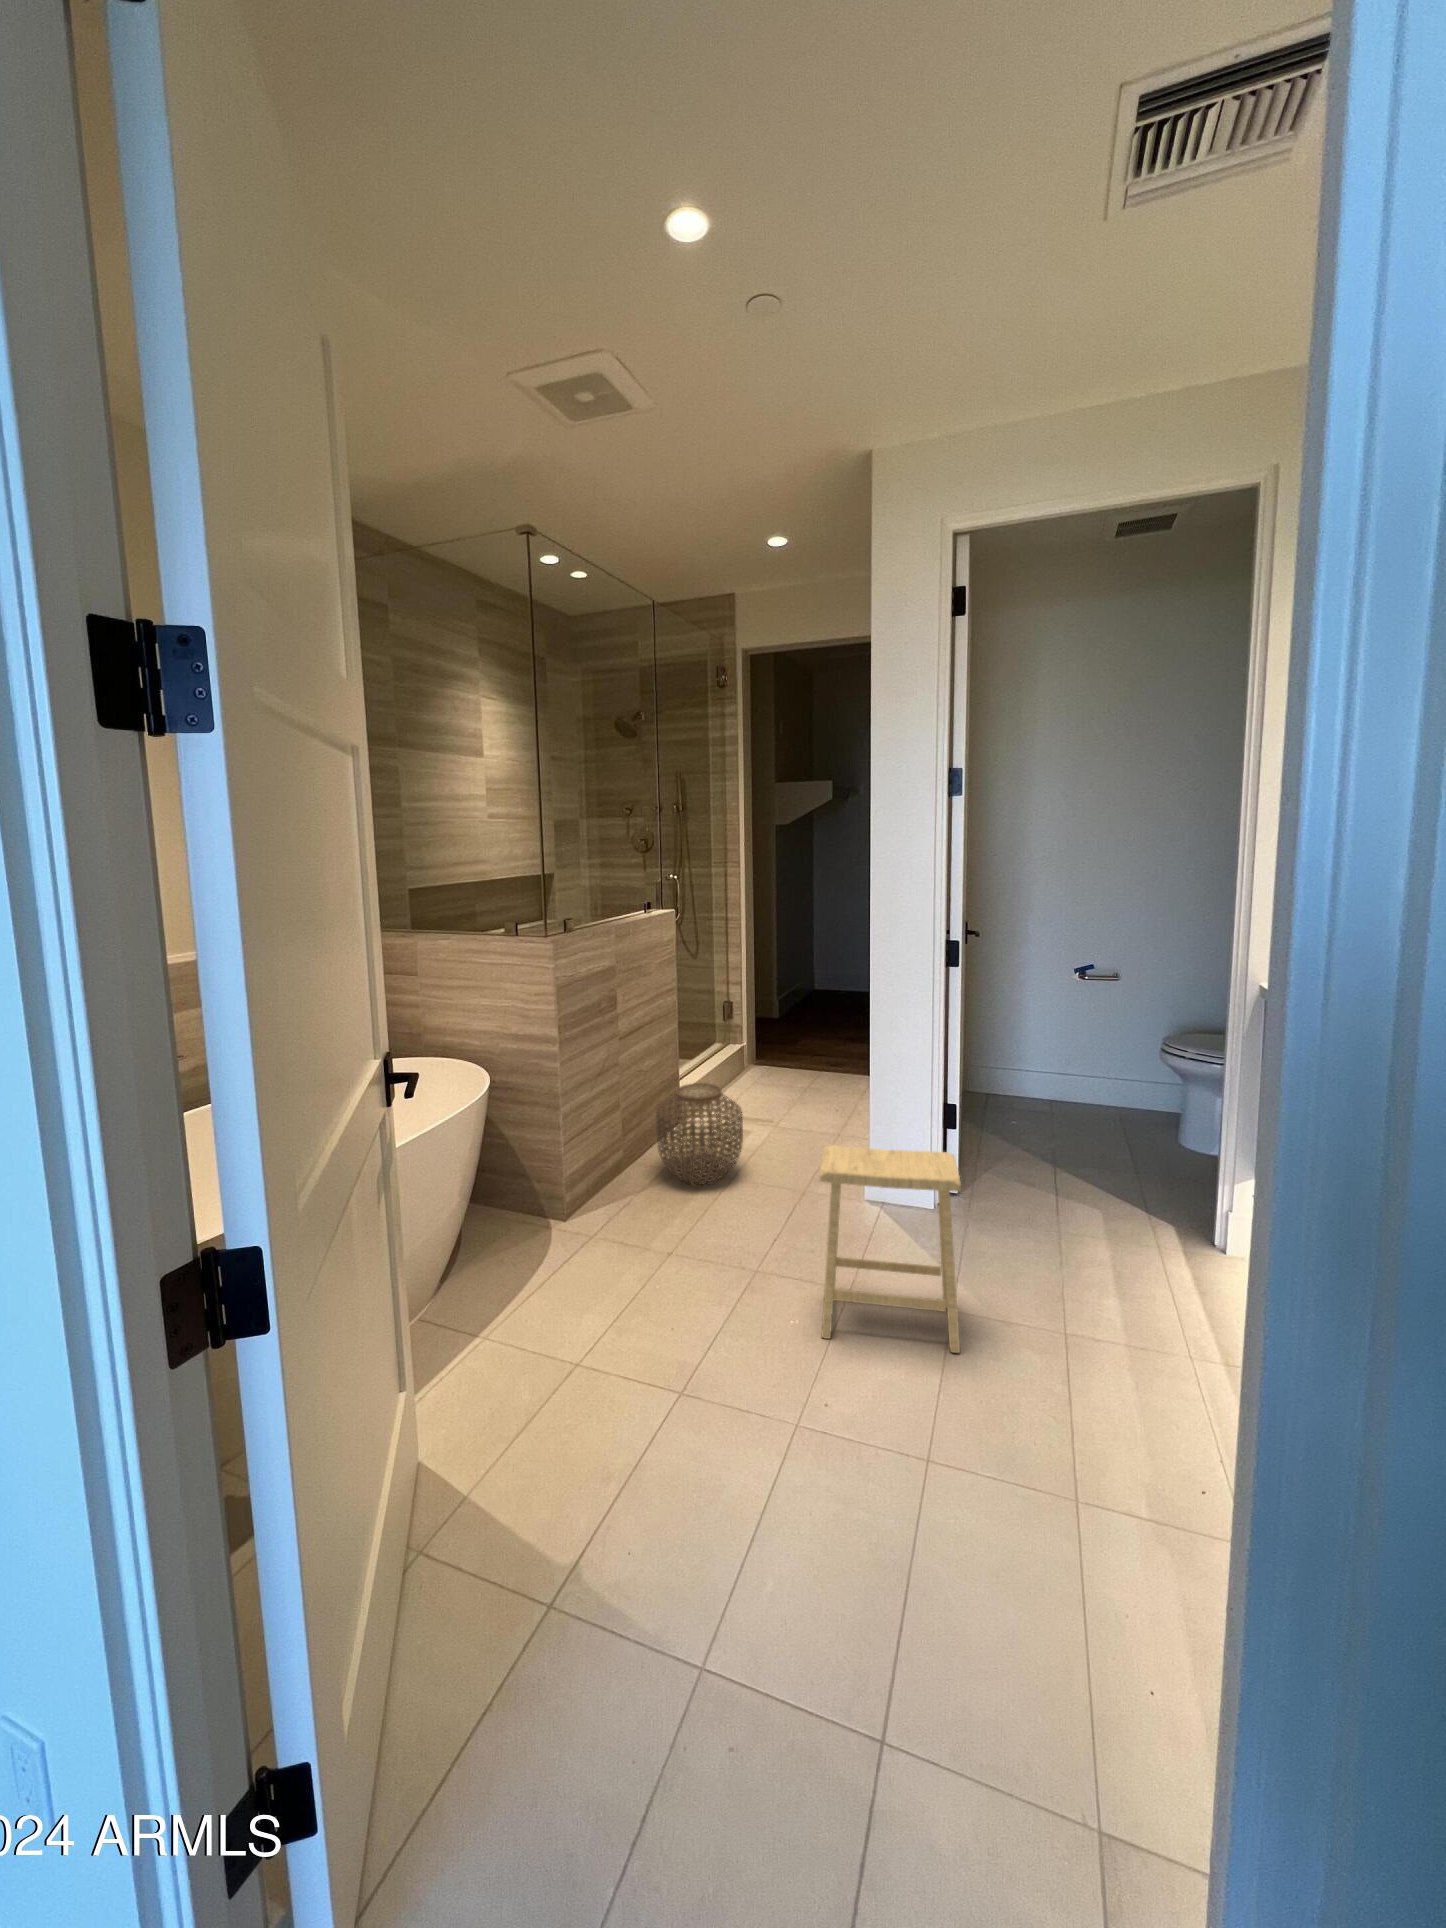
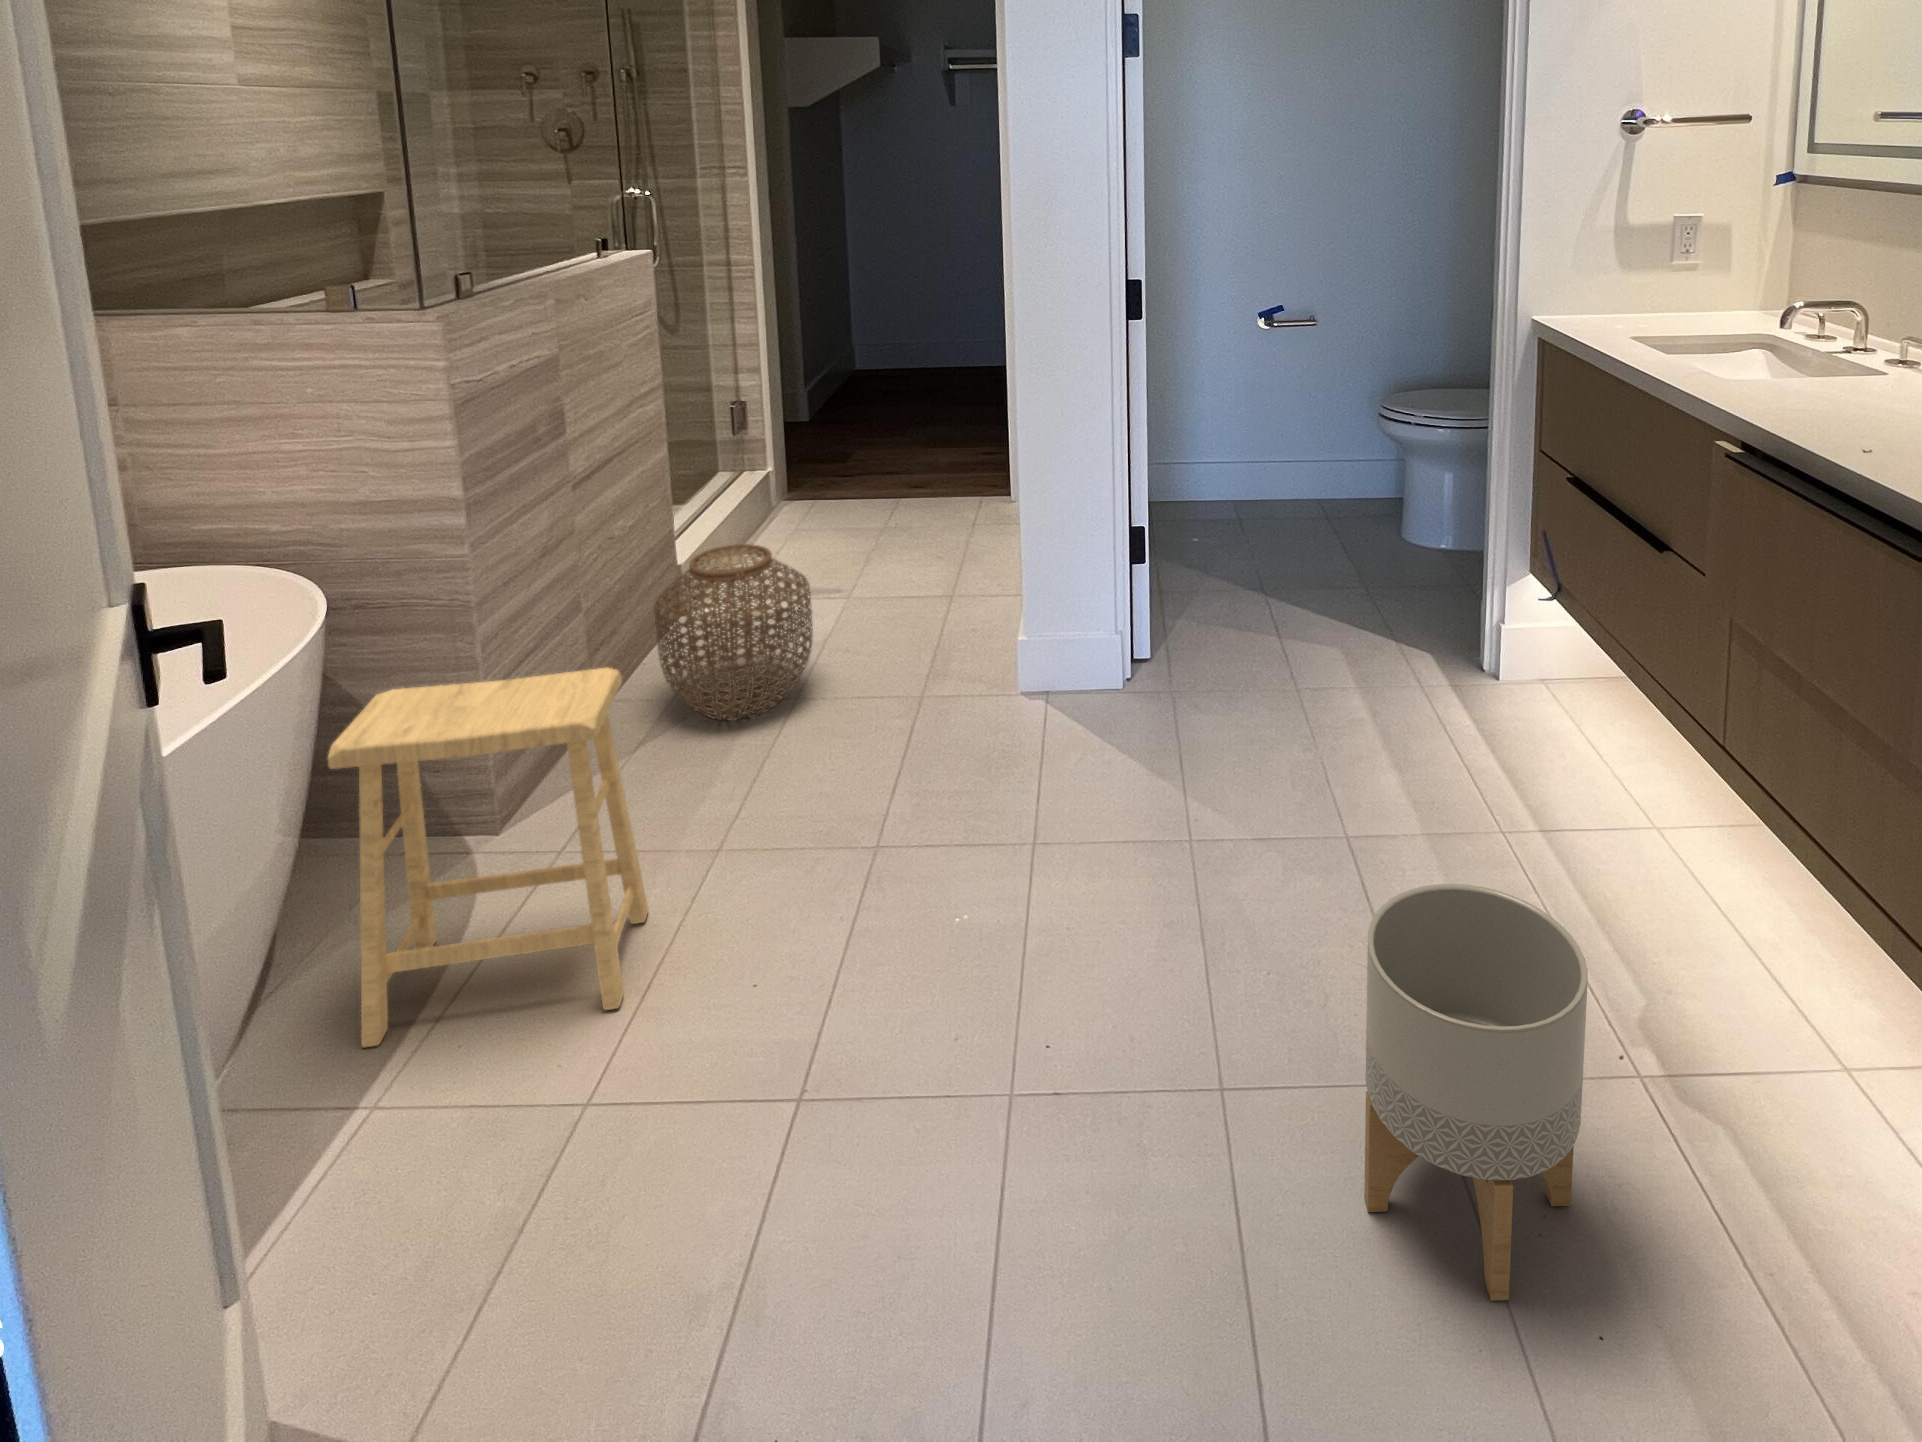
footstool: present [820,1145,961,1353] -> present [328,668,649,1048]
planter: none [998,1355,1160,1642] -> present [1364,884,1588,1301]

